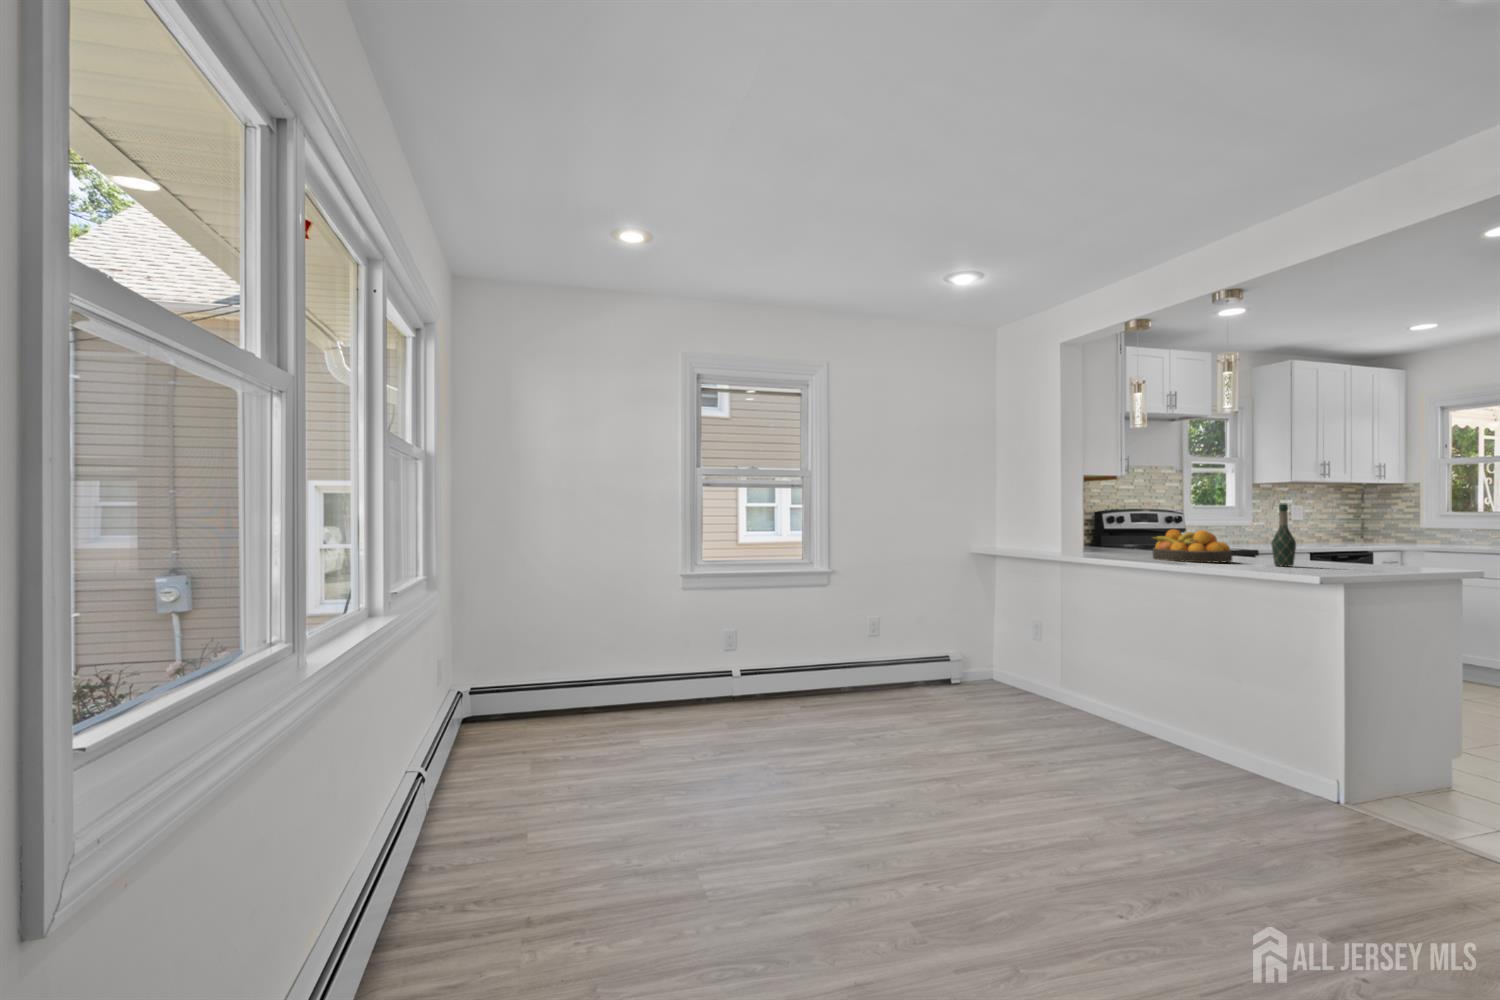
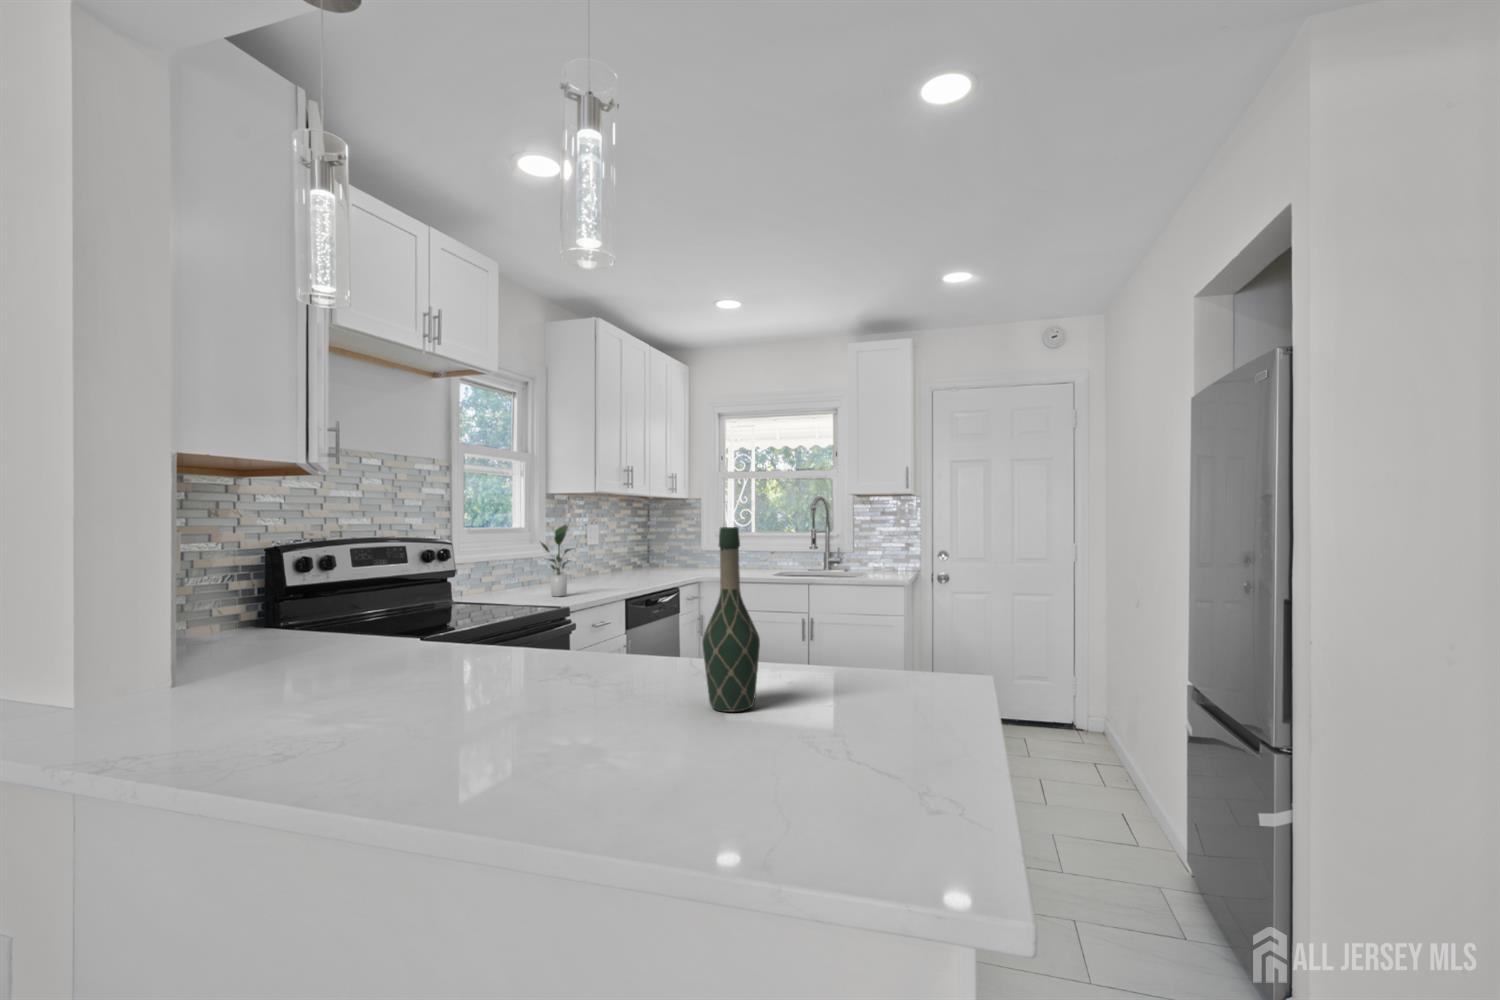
potted plant: none [1241,504,1271,551] -> present [541,525,571,597]
fruit bowl: present [1152,529,1232,562] -> none [341,622,609,769]

